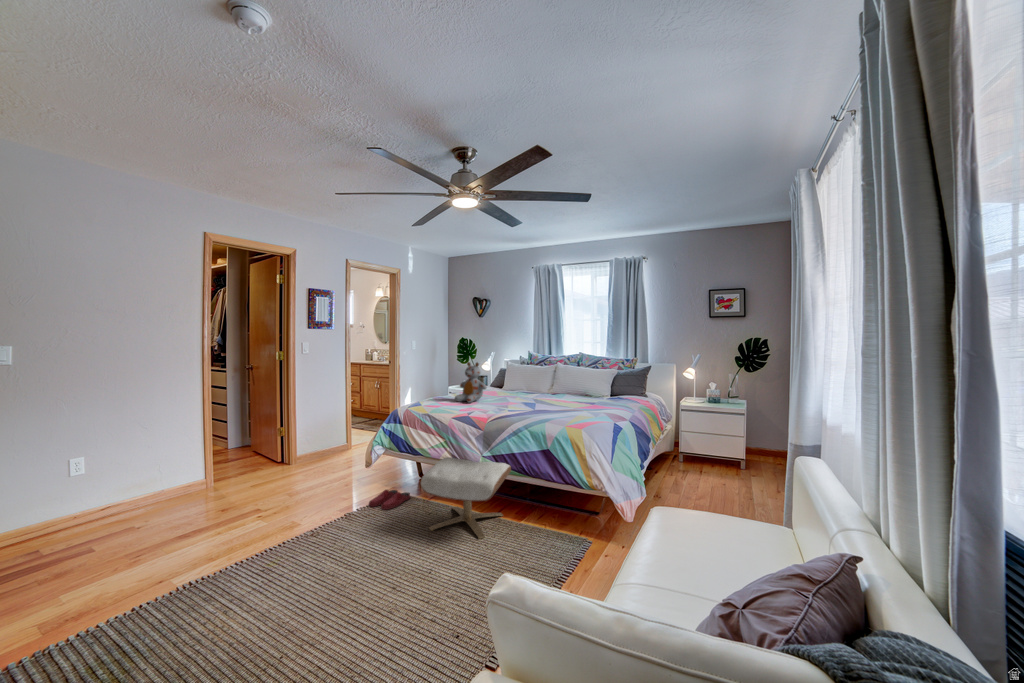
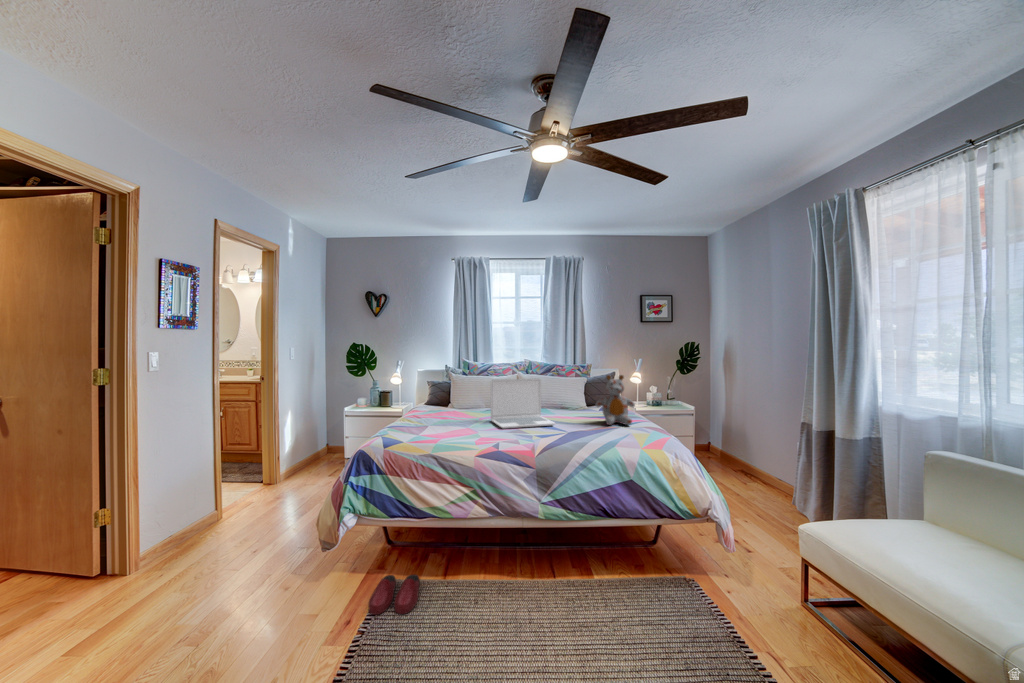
stuffed bear: present [455,362,486,403] -> present [595,375,635,425]
laptop: none [498,367,548,406] -> present [490,378,555,429]
ottoman: present [420,457,511,539] -> none [485,507,605,629]

